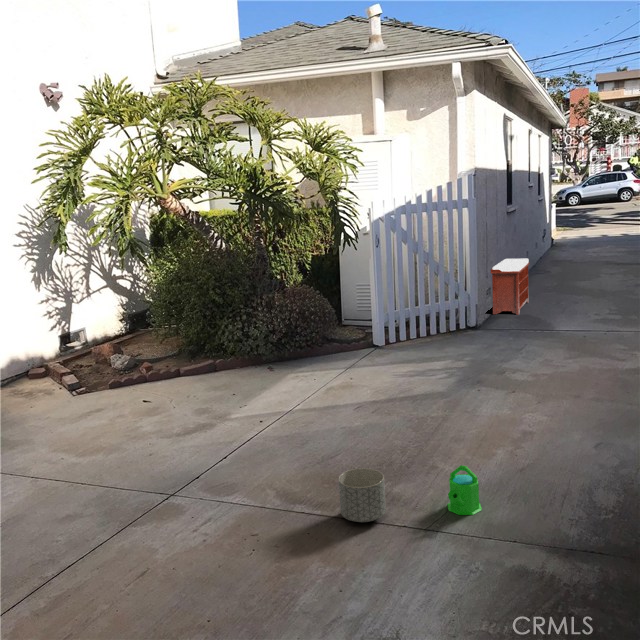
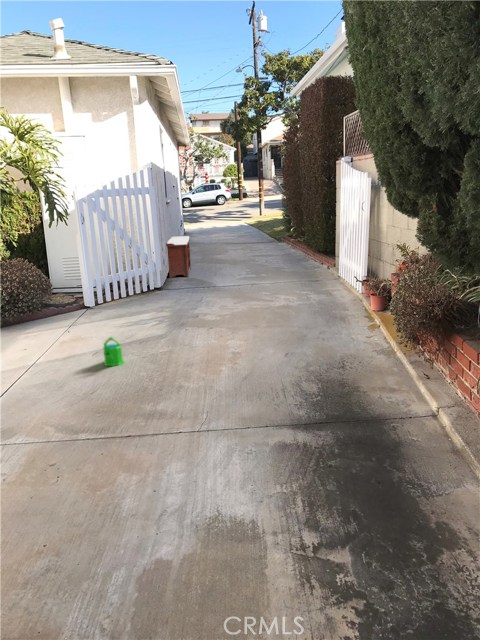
watering can: present [447,465,482,515] -> present [104,337,124,366]
planter: present [338,468,386,522] -> none [128,389,168,433]

